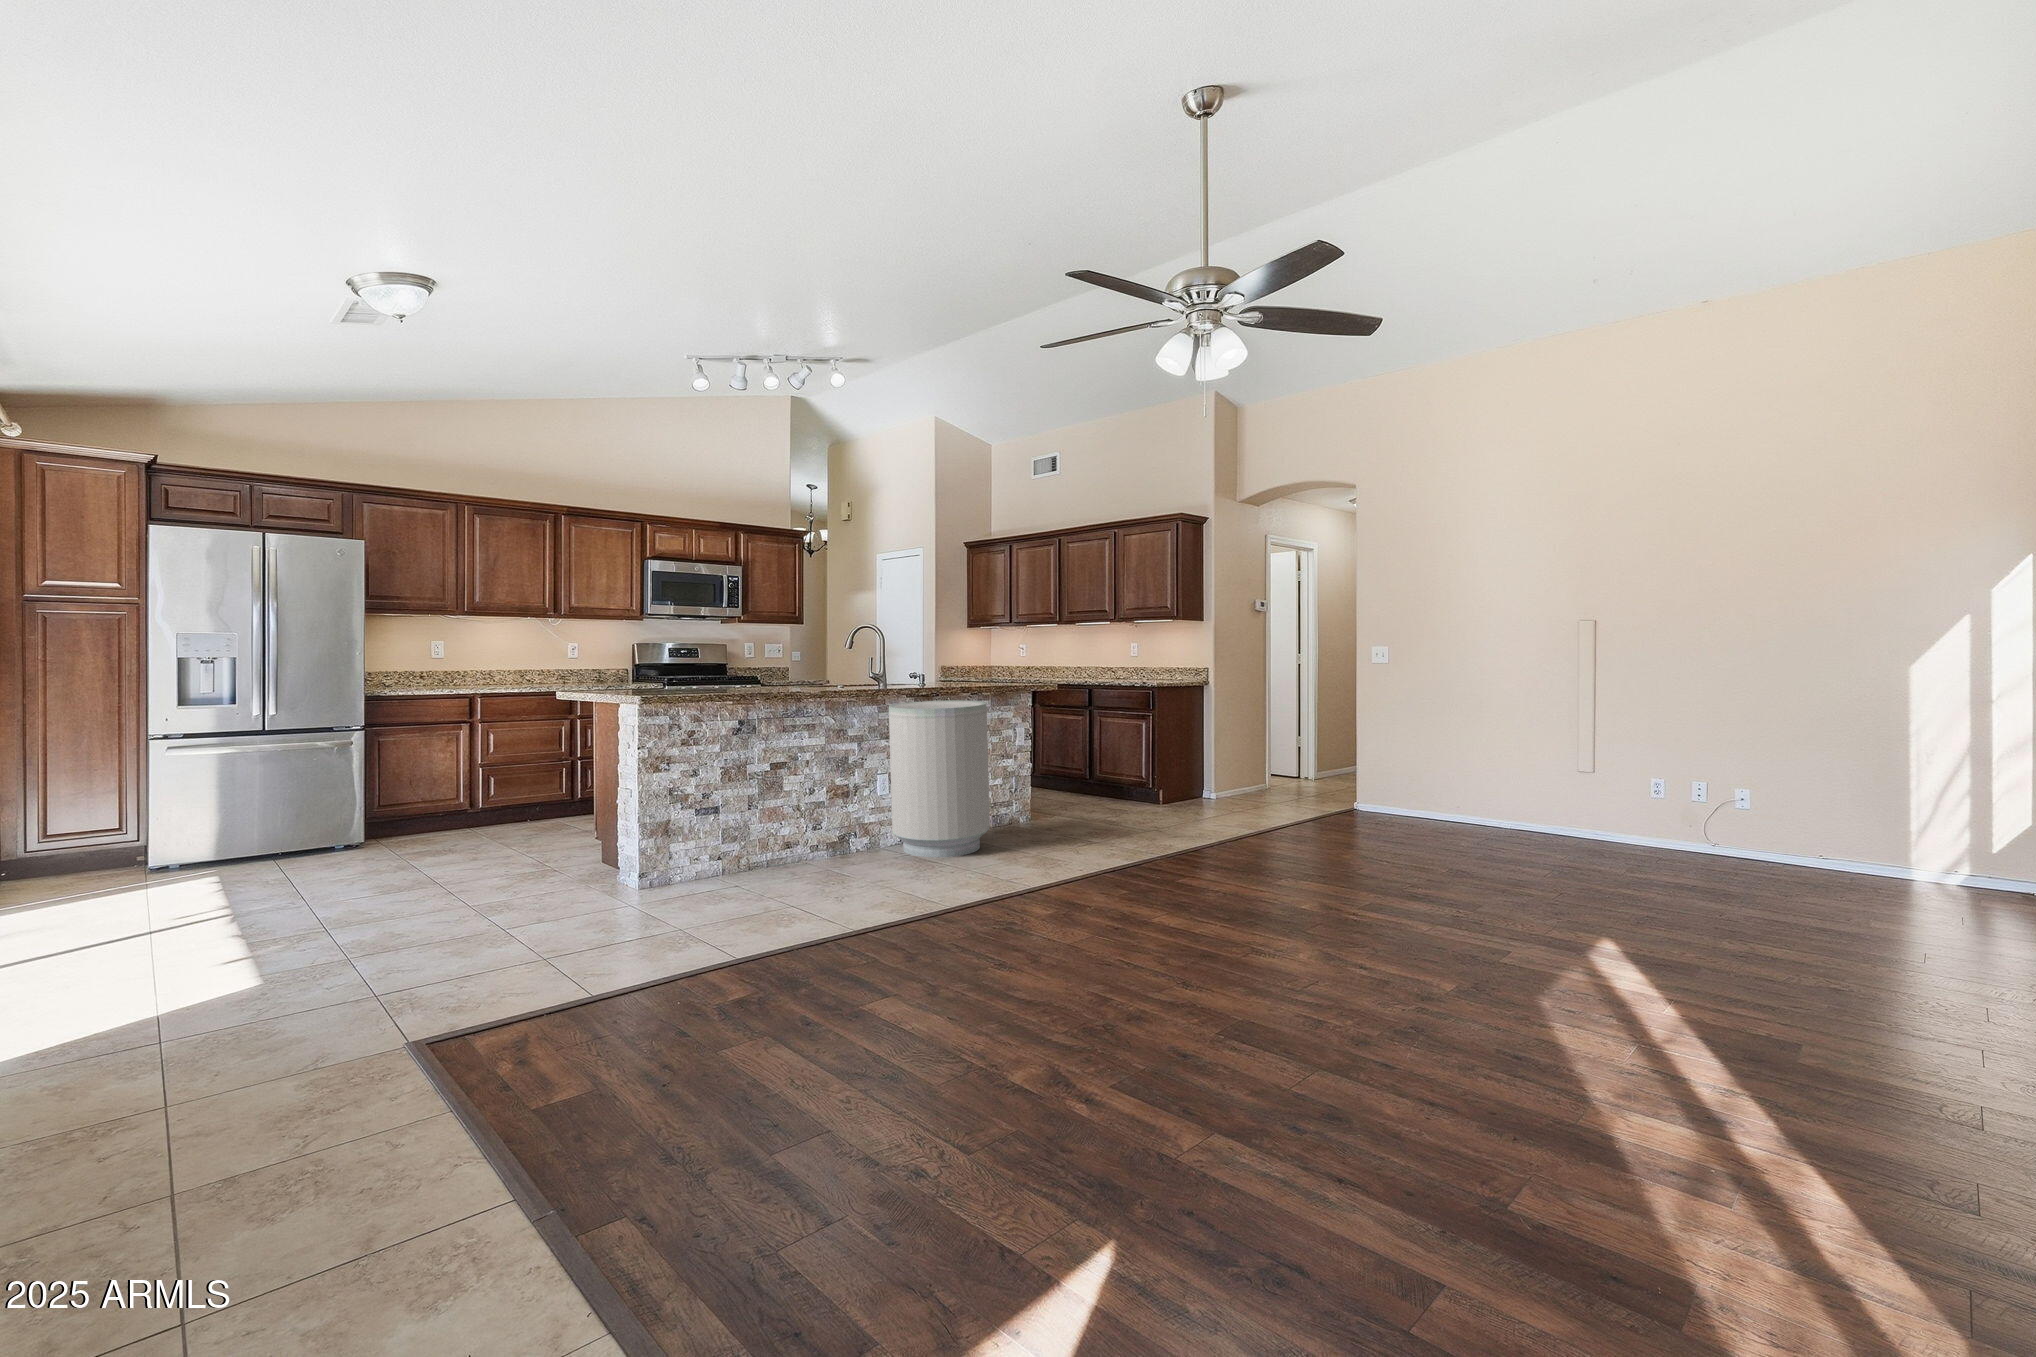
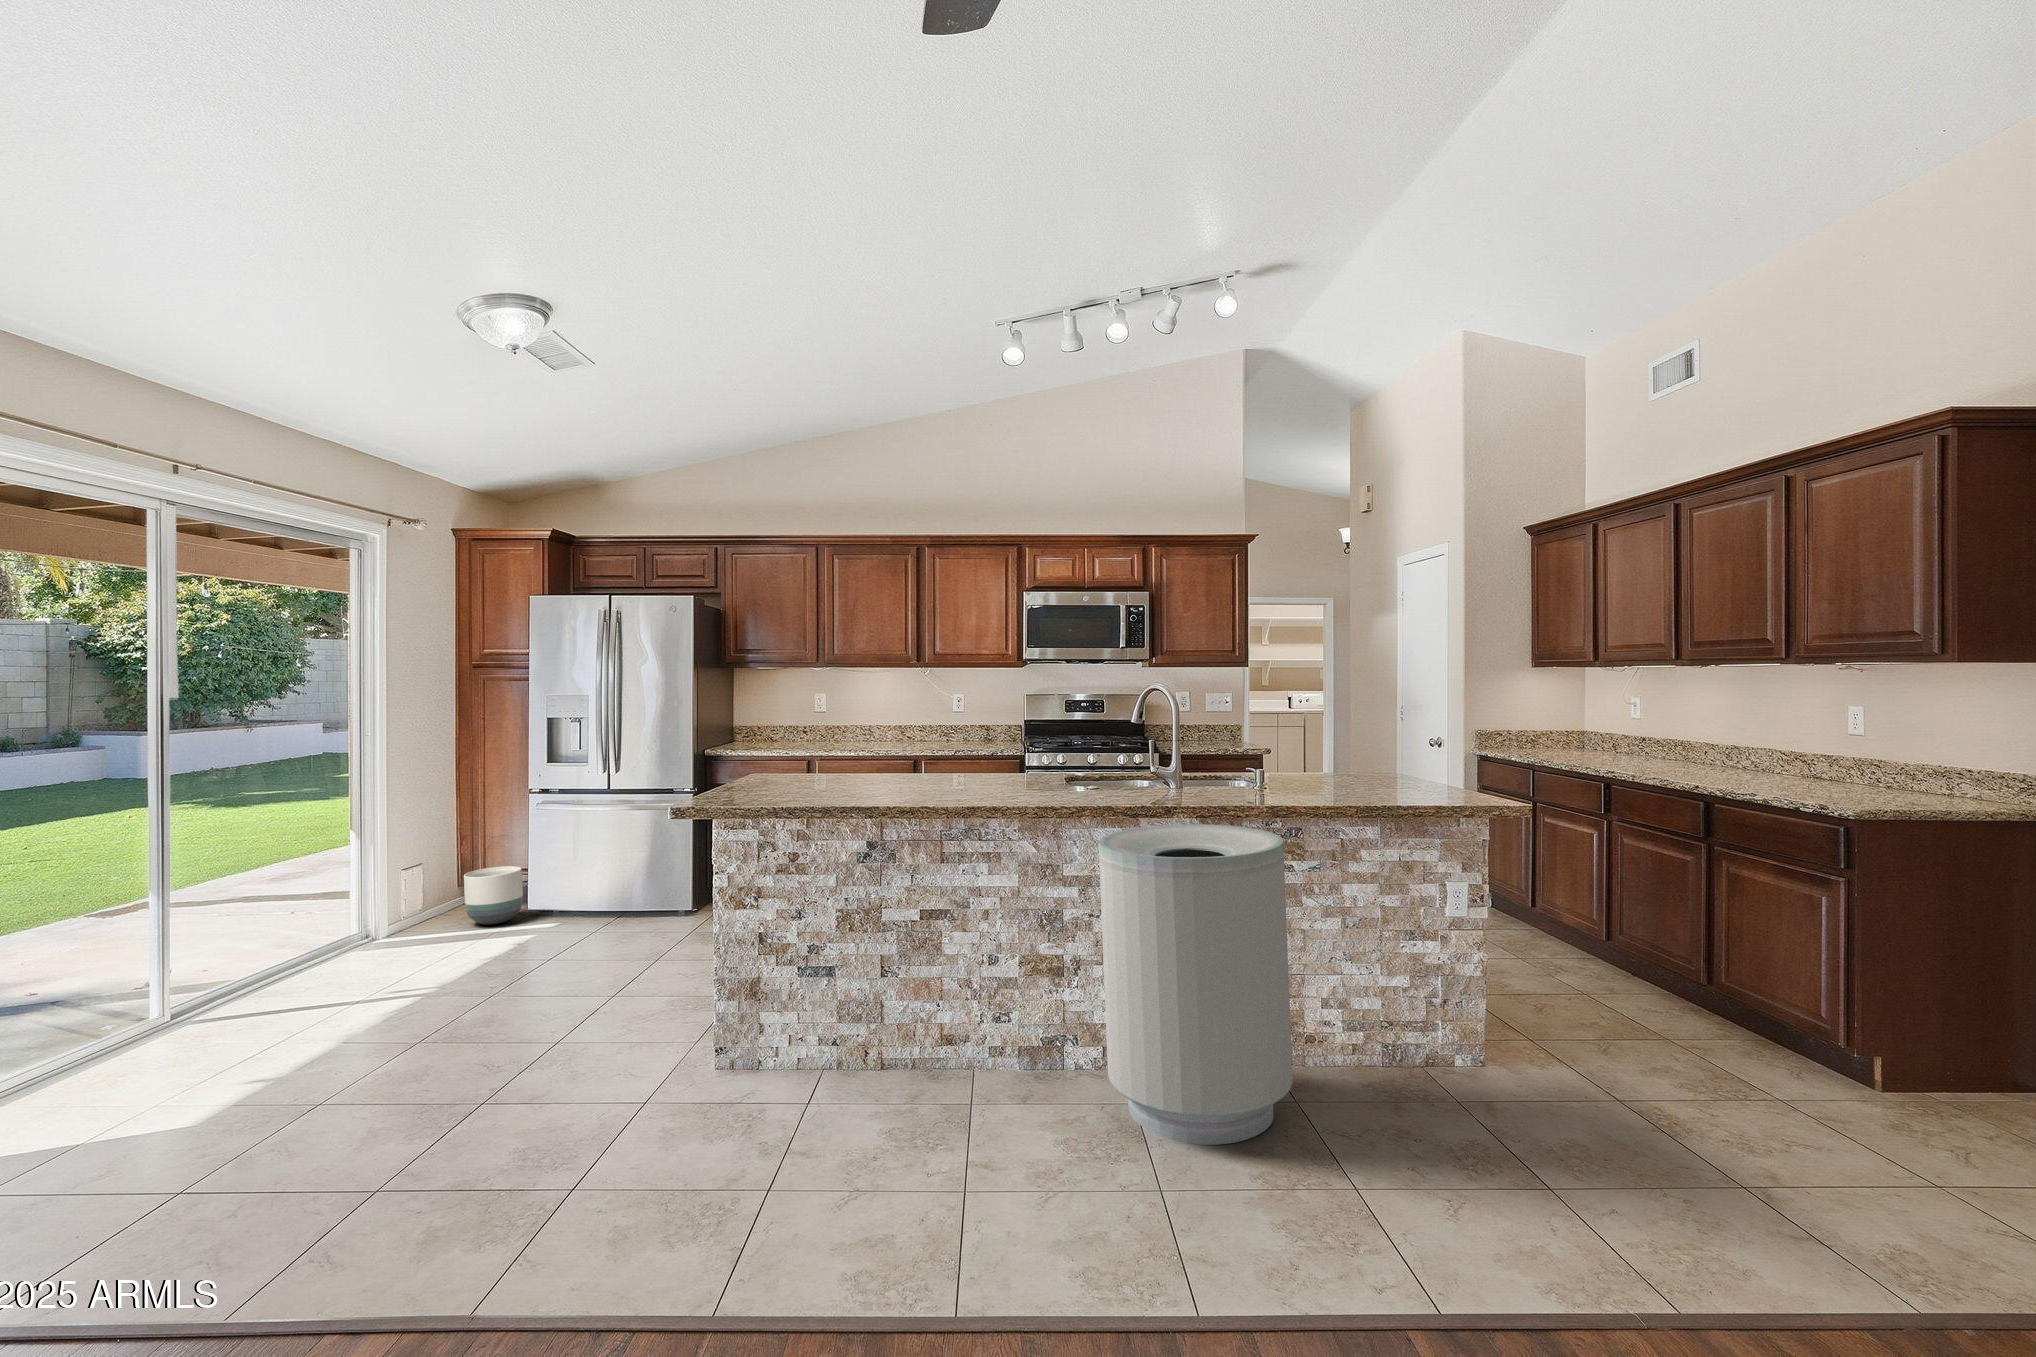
planter: none [63,822,146,887] -> present [464,866,523,925]

